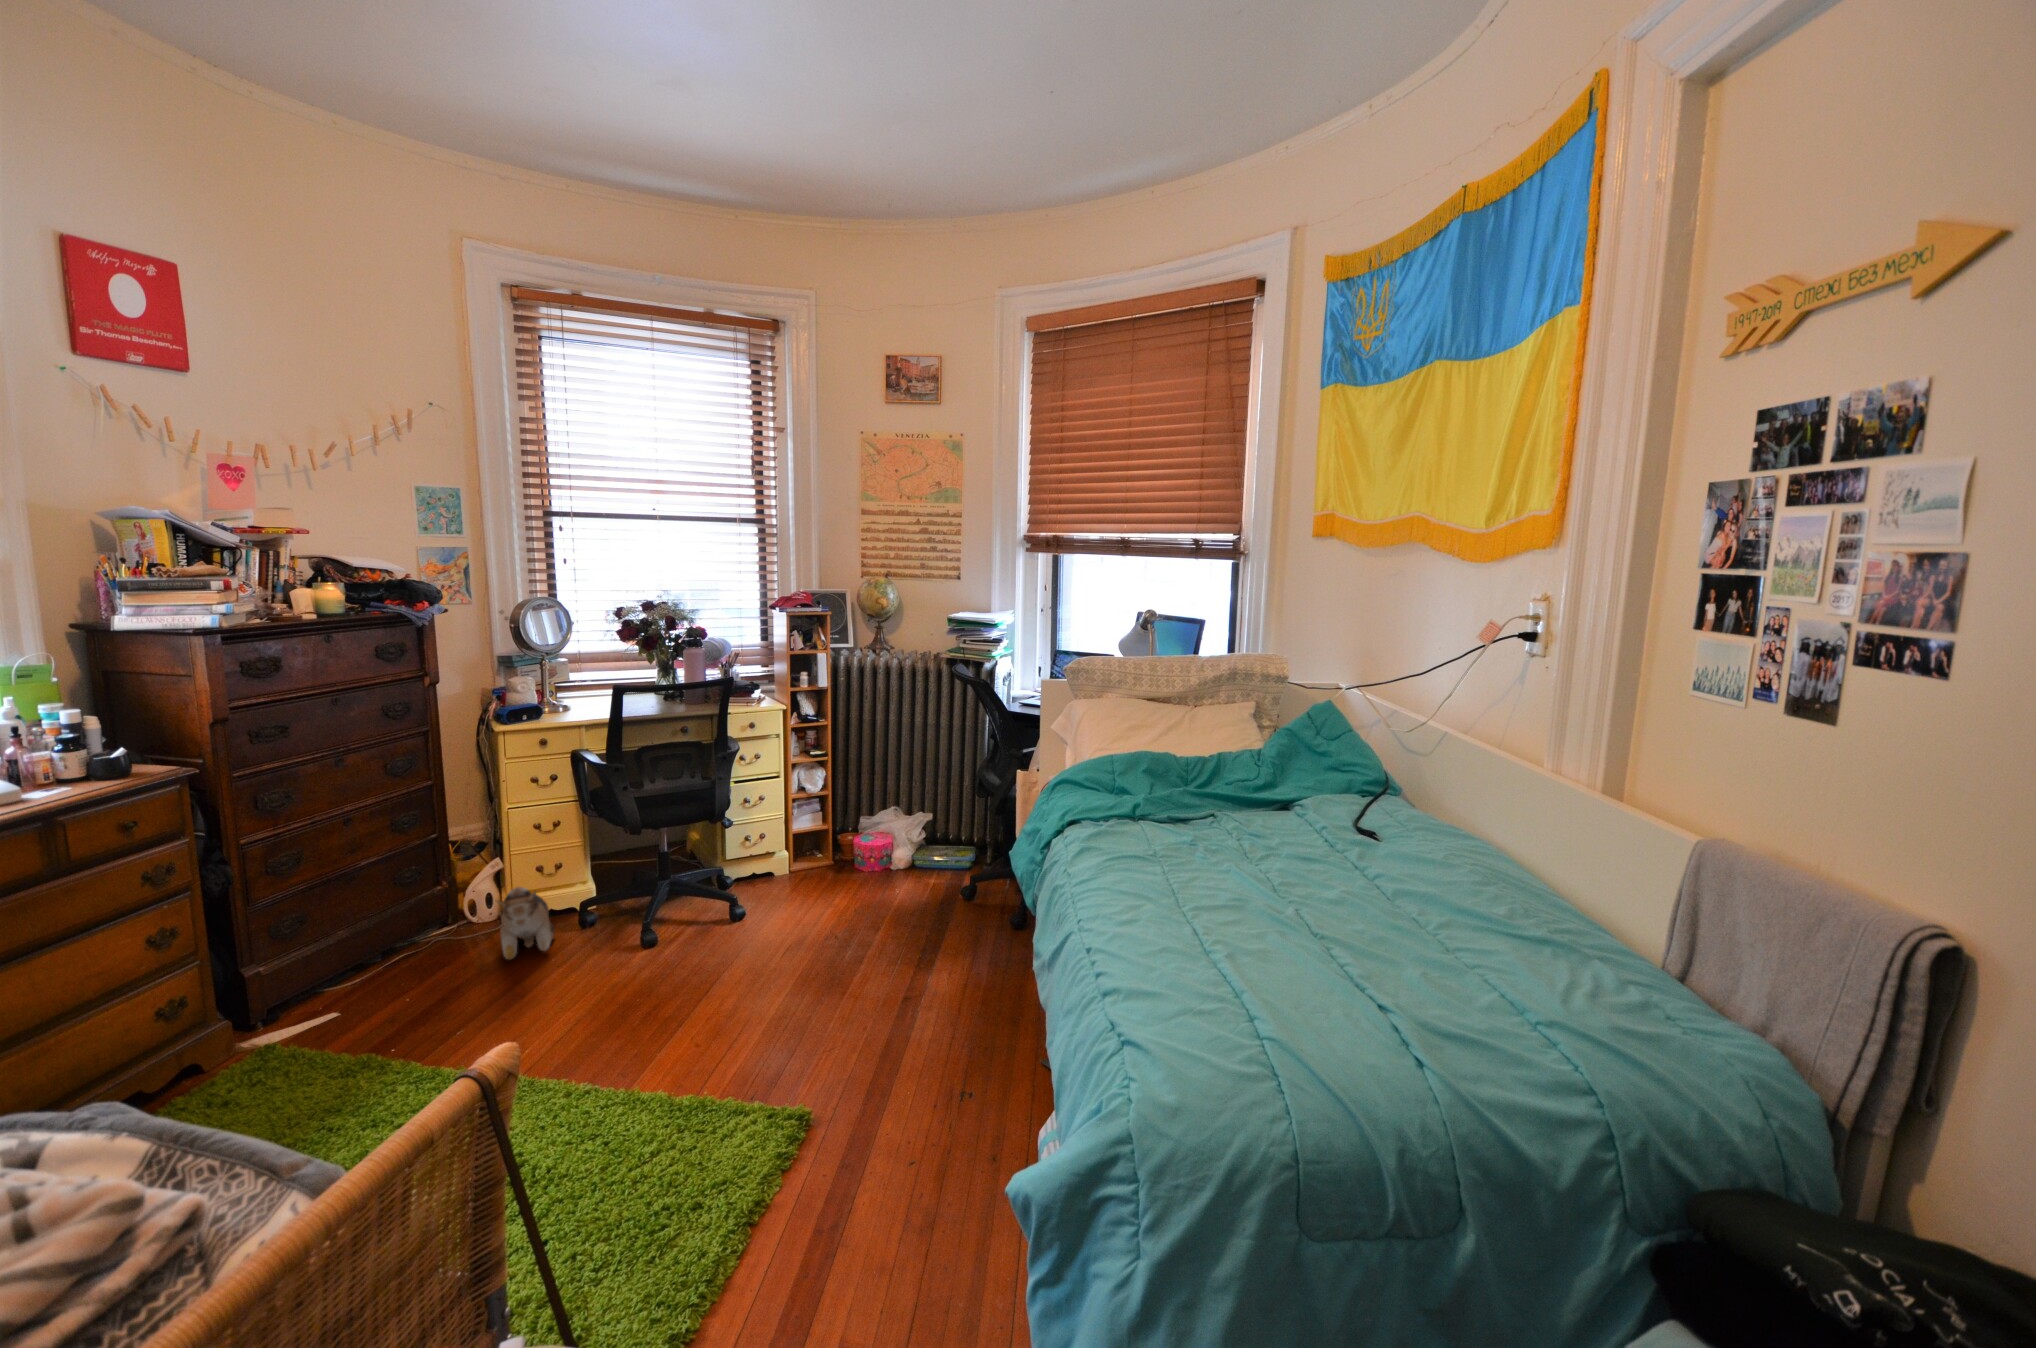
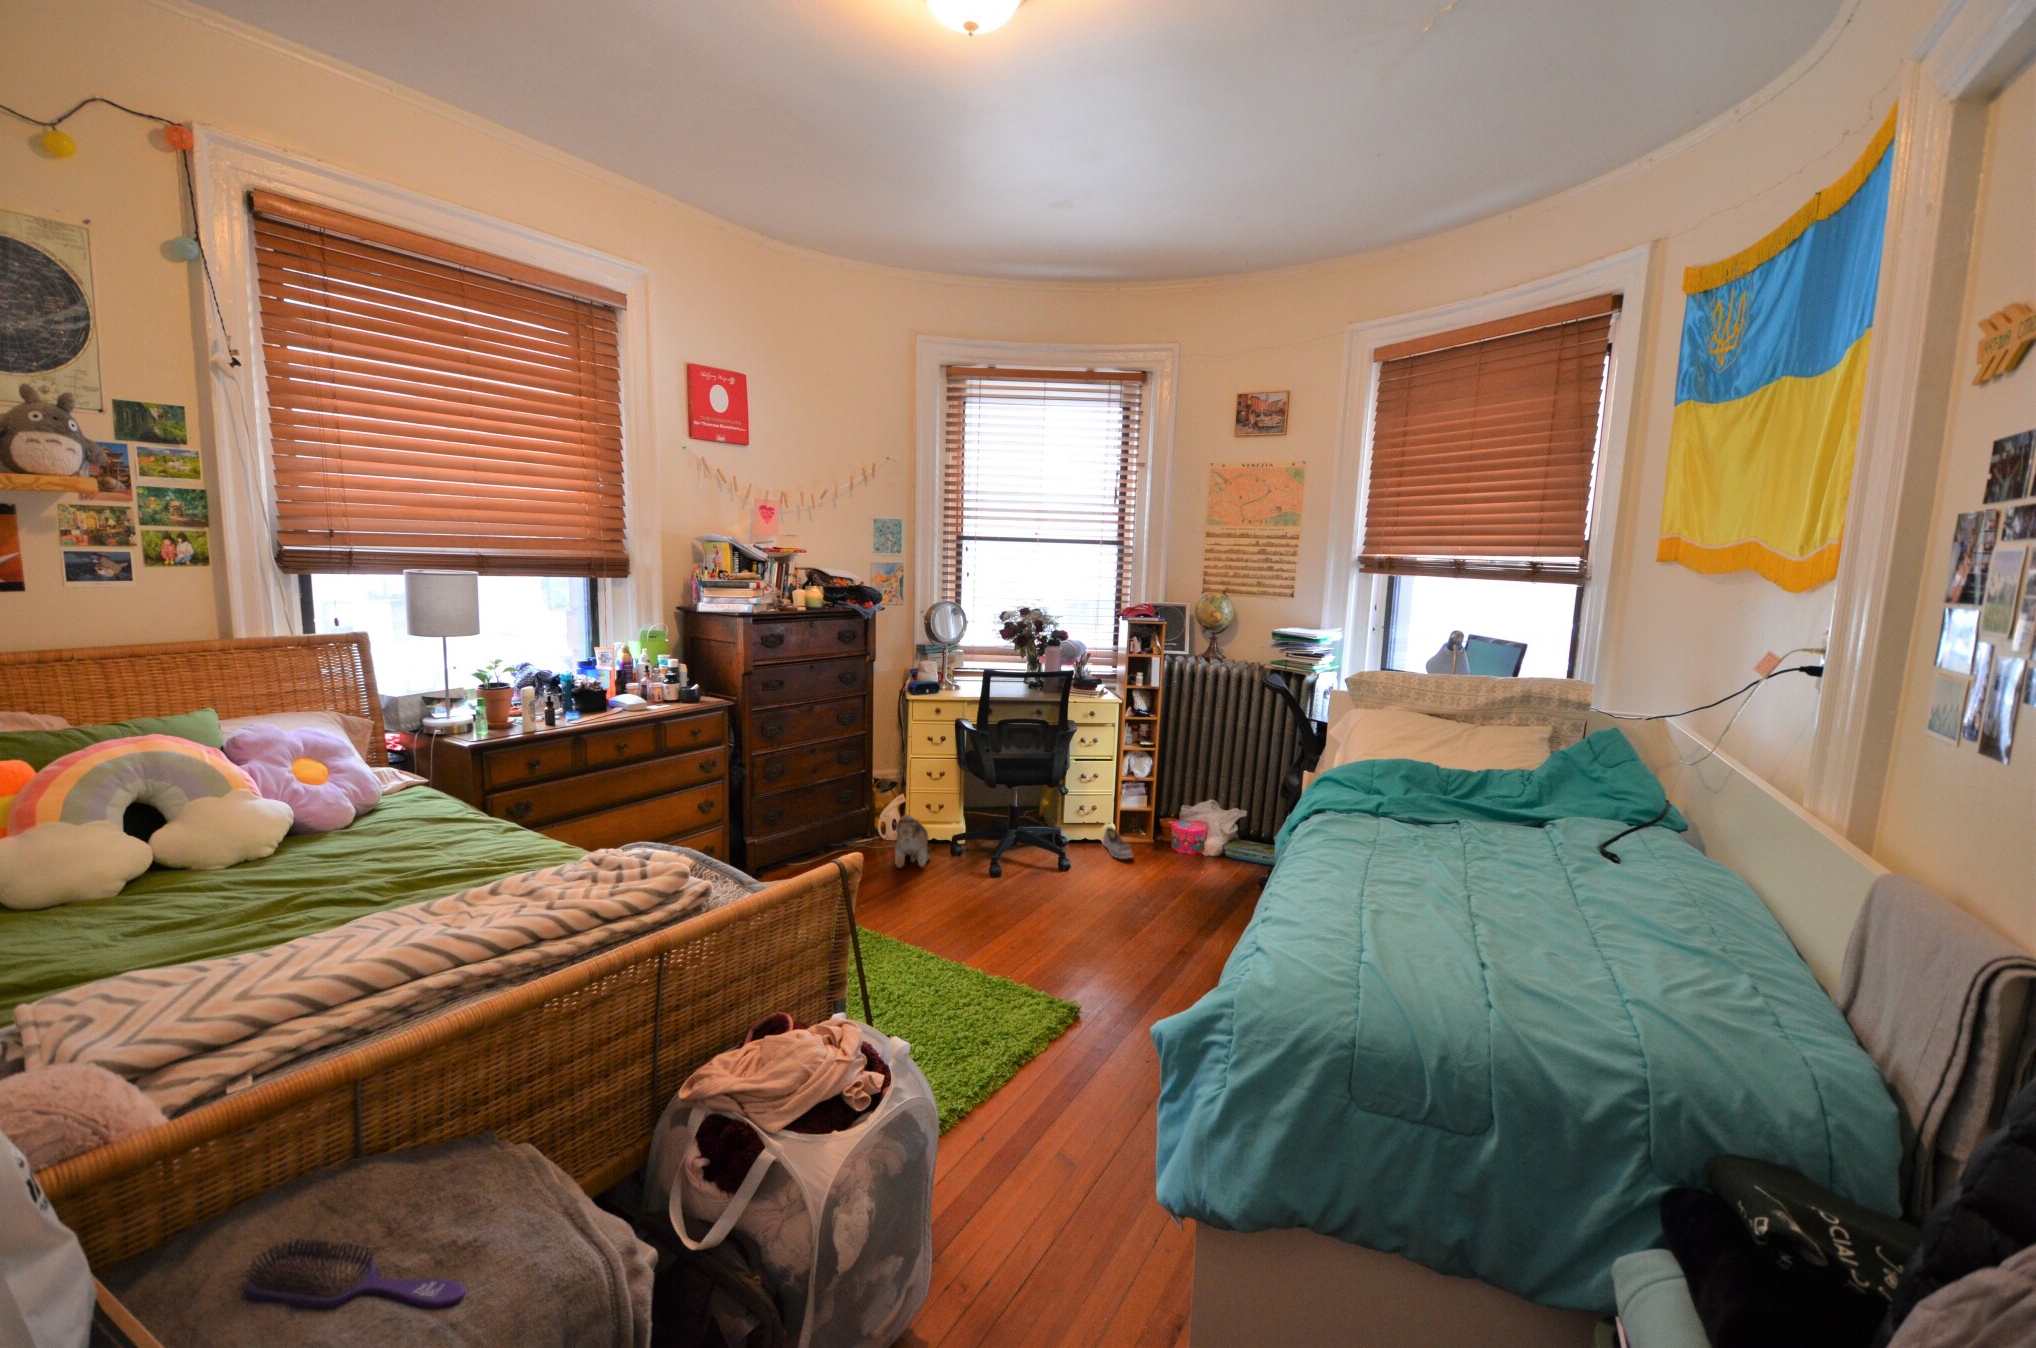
shoe: none [776,853,817,888] -> present [1103,827,1133,859]

